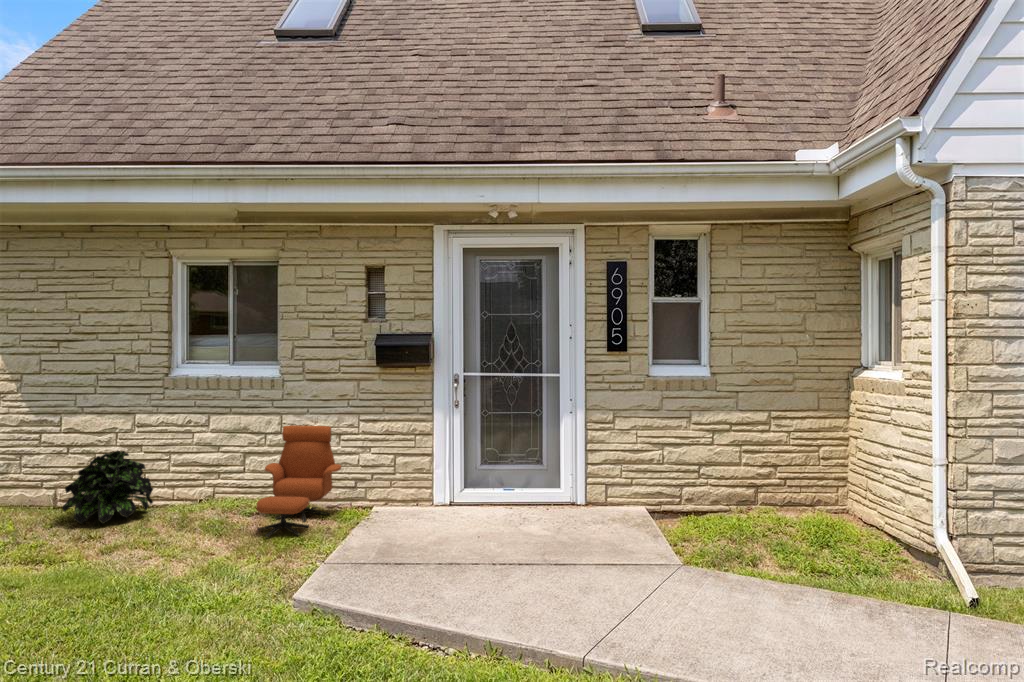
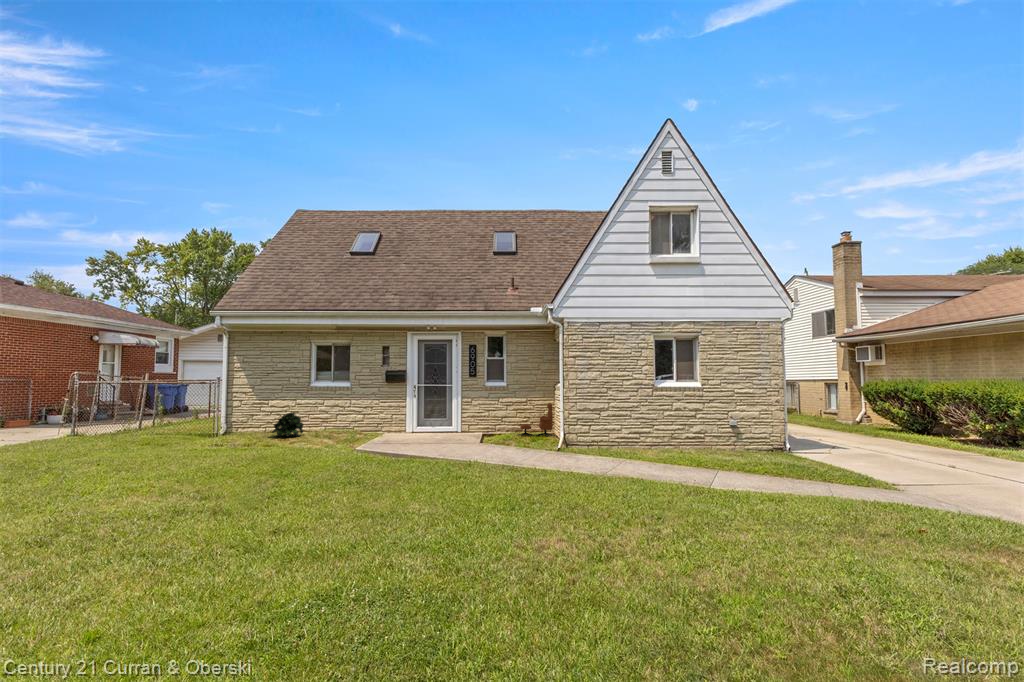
lounge chair: present [256,425,341,537] -> present [518,403,555,437]

